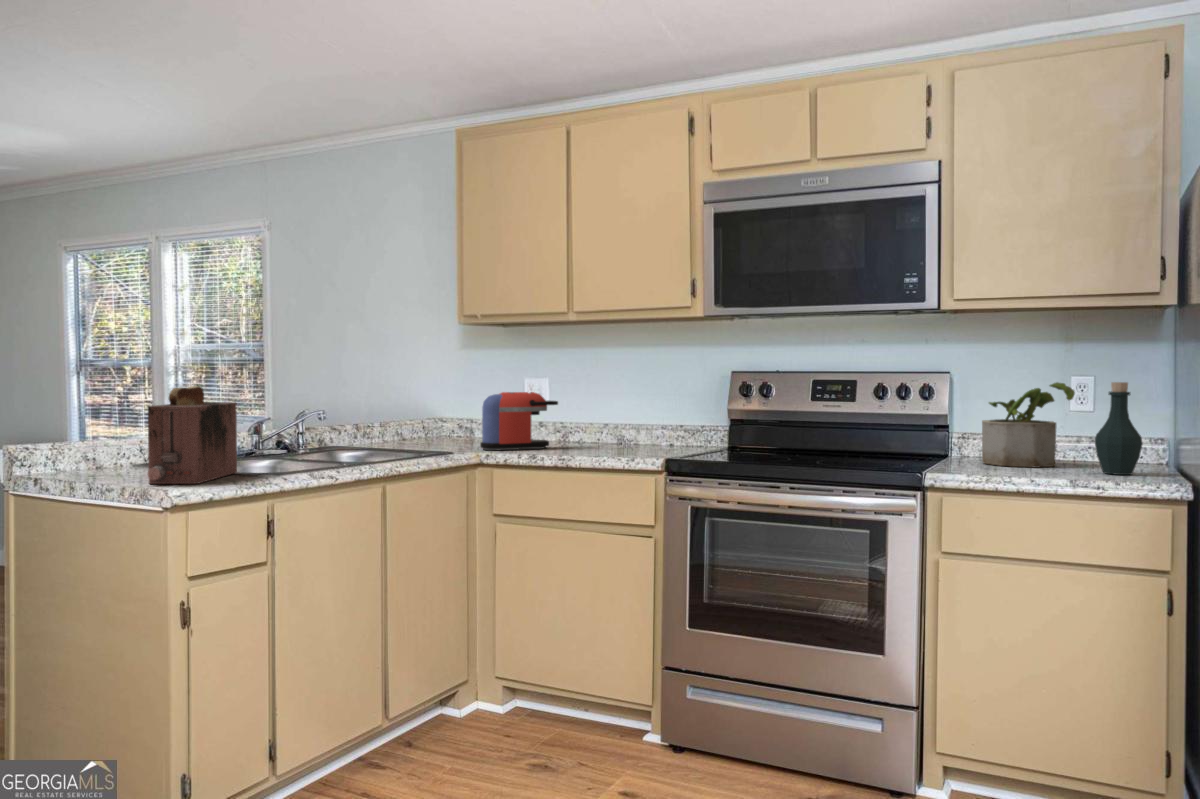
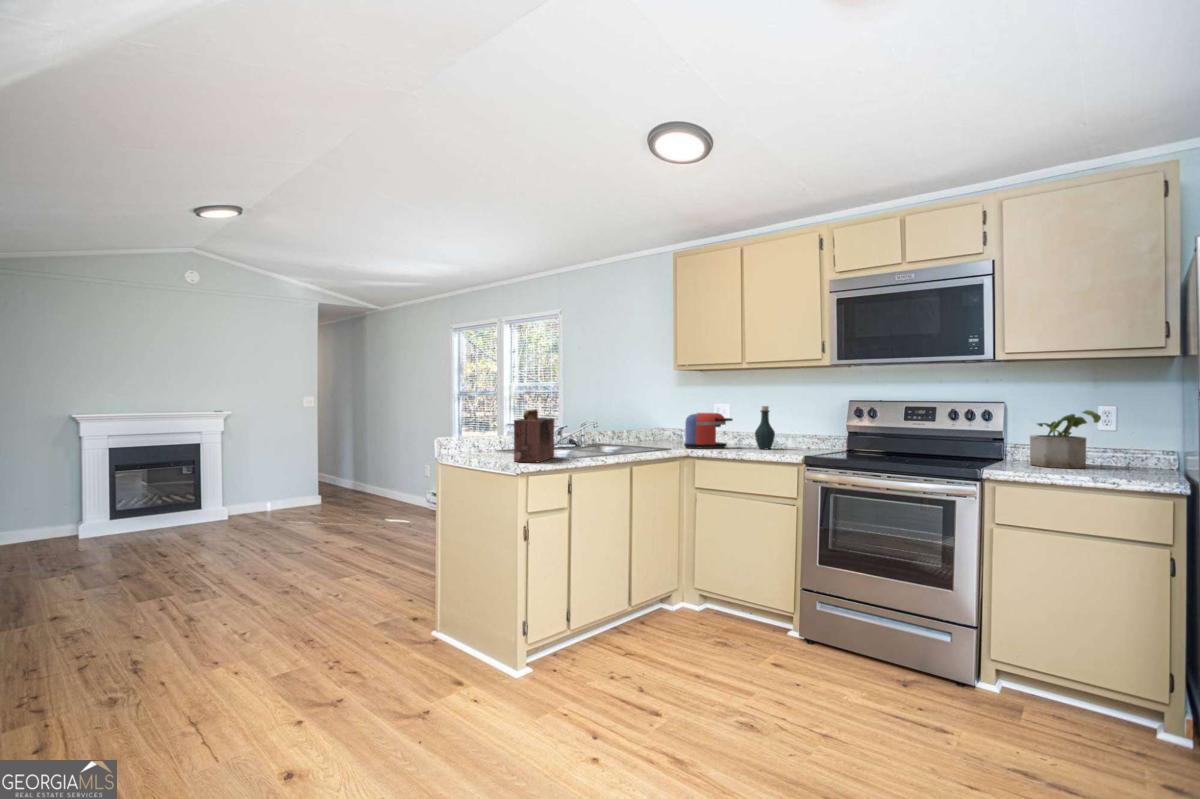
bottle: present [1095,382,1142,475] -> present [755,406,775,449]

